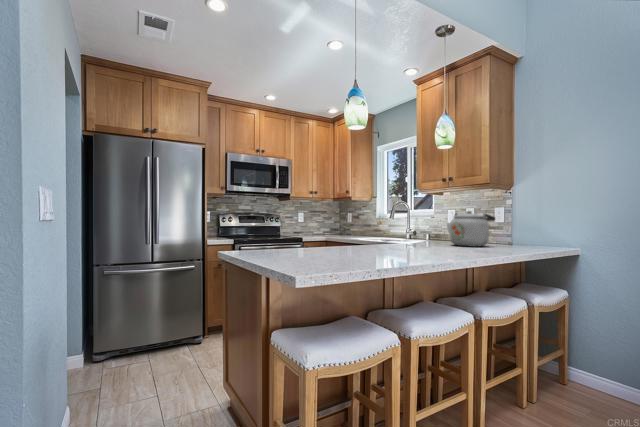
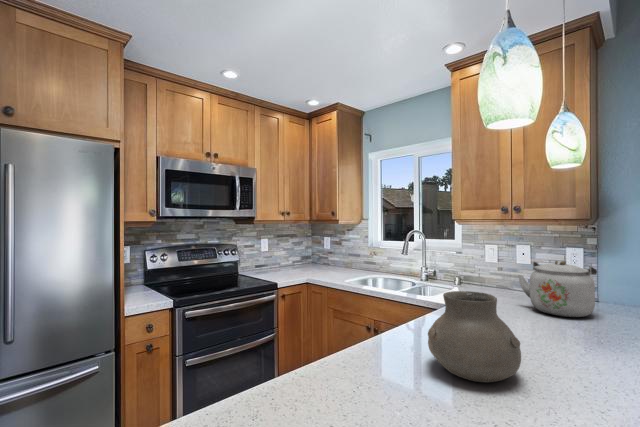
vase: none [336,211,382,251] -> present [428,291,521,383]

